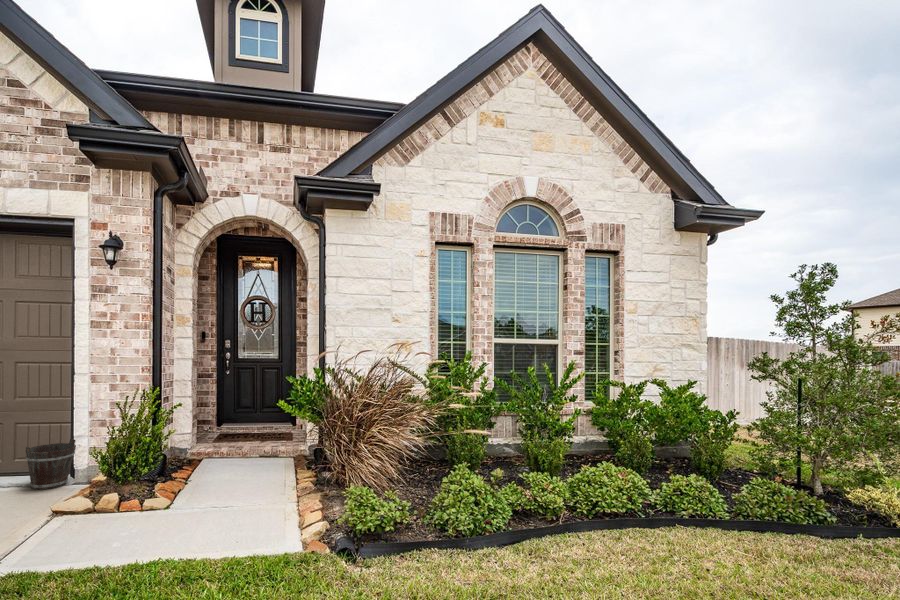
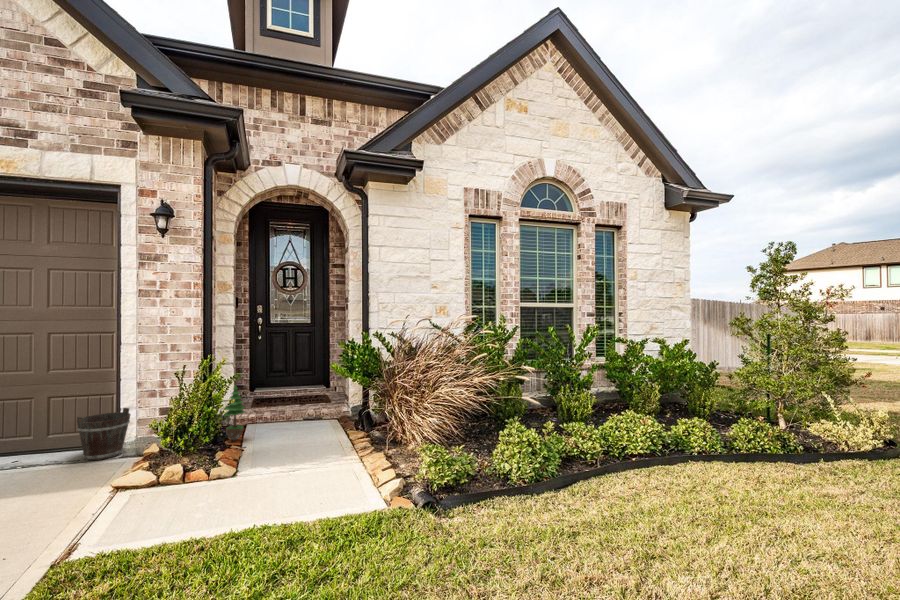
potted tree: none [166,419,189,477] -> present [224,385,245,441]

